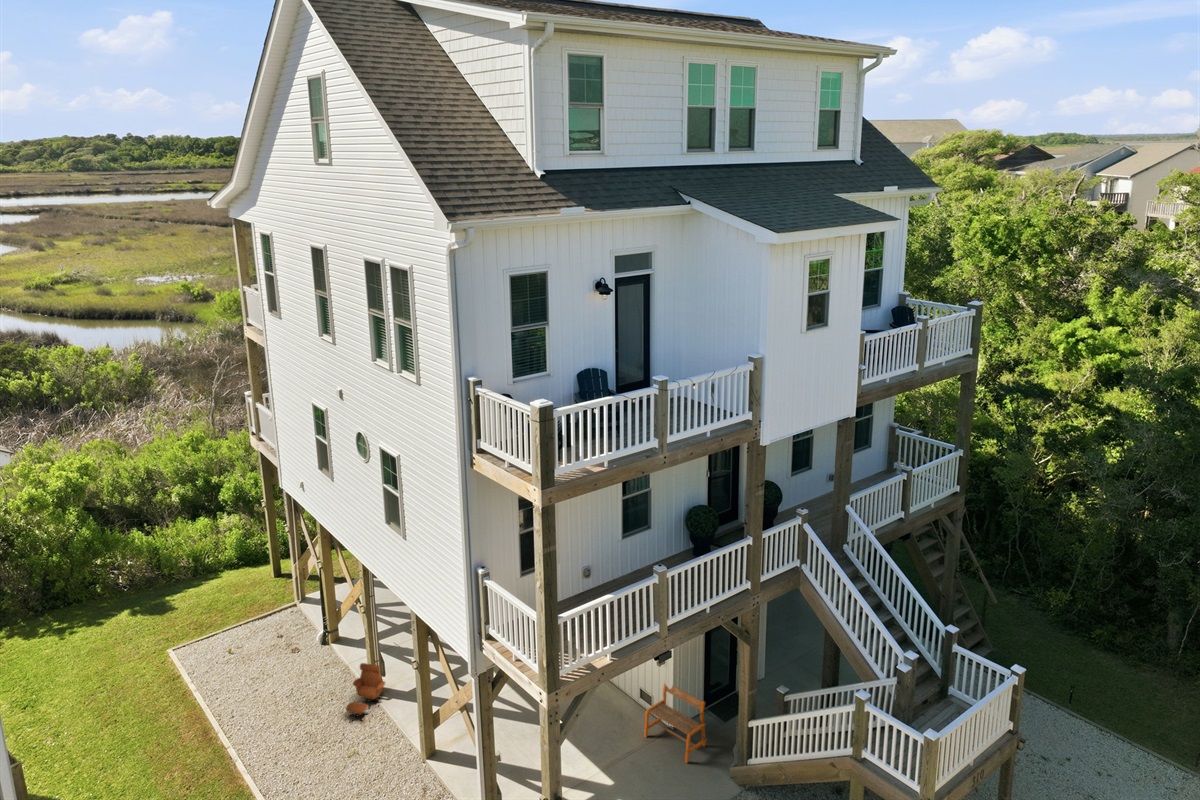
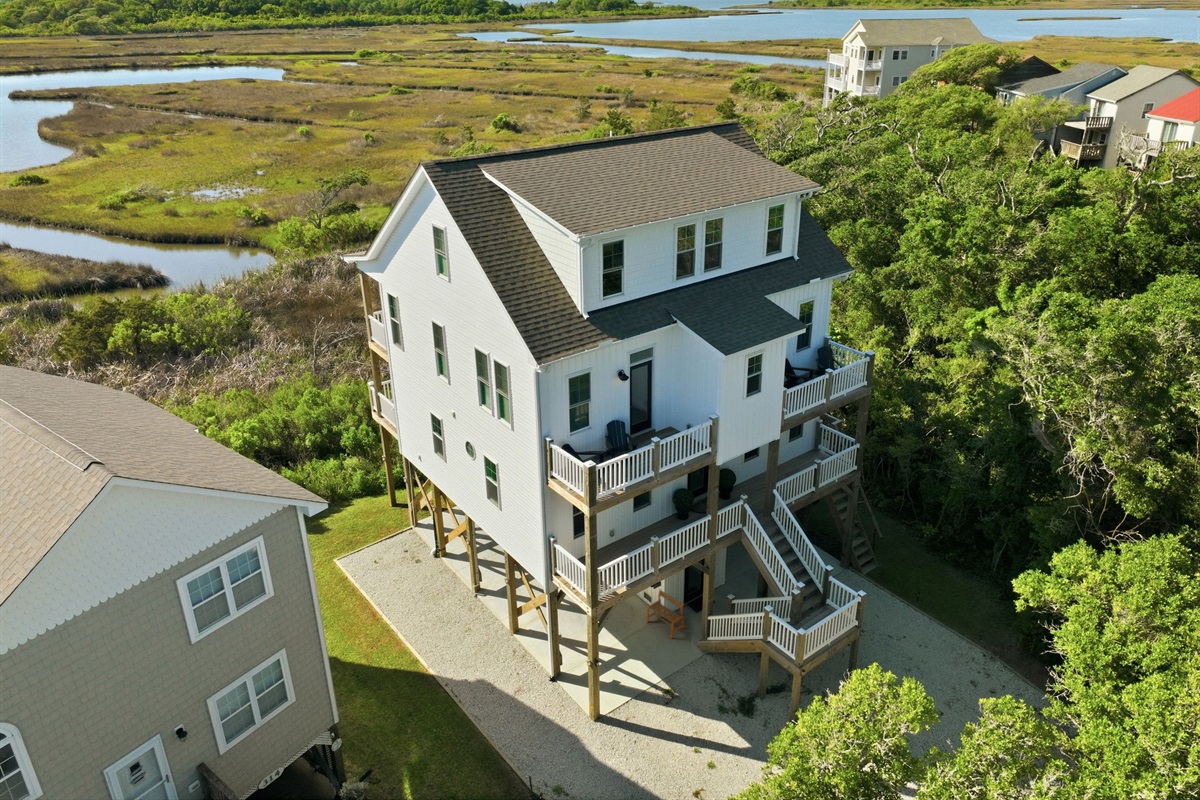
lounge chair: present [346,663,385,722] -> none [461,574,483,611]

